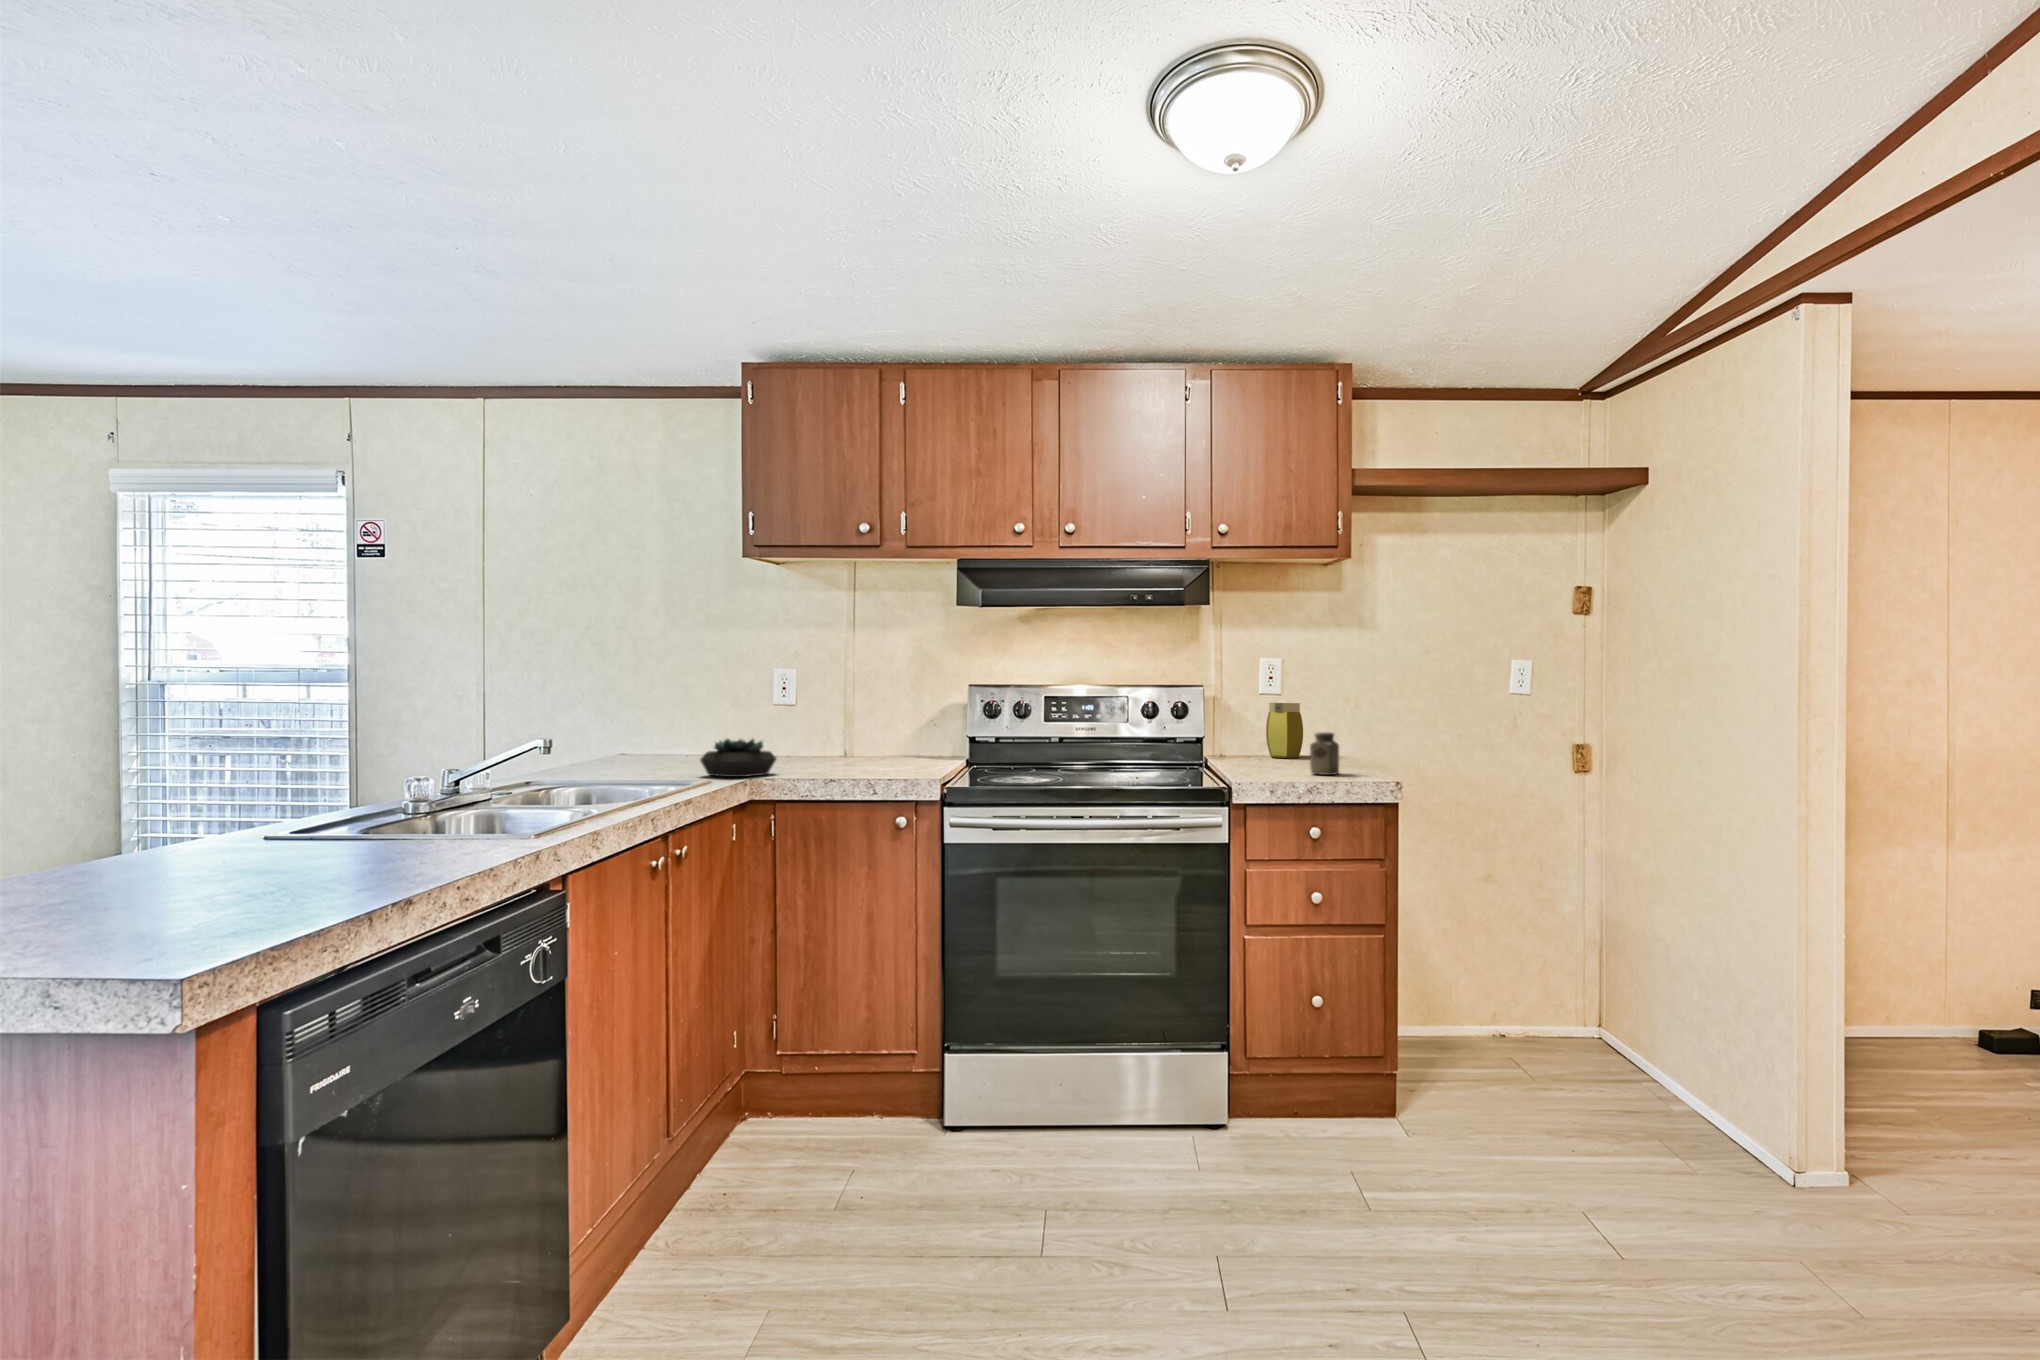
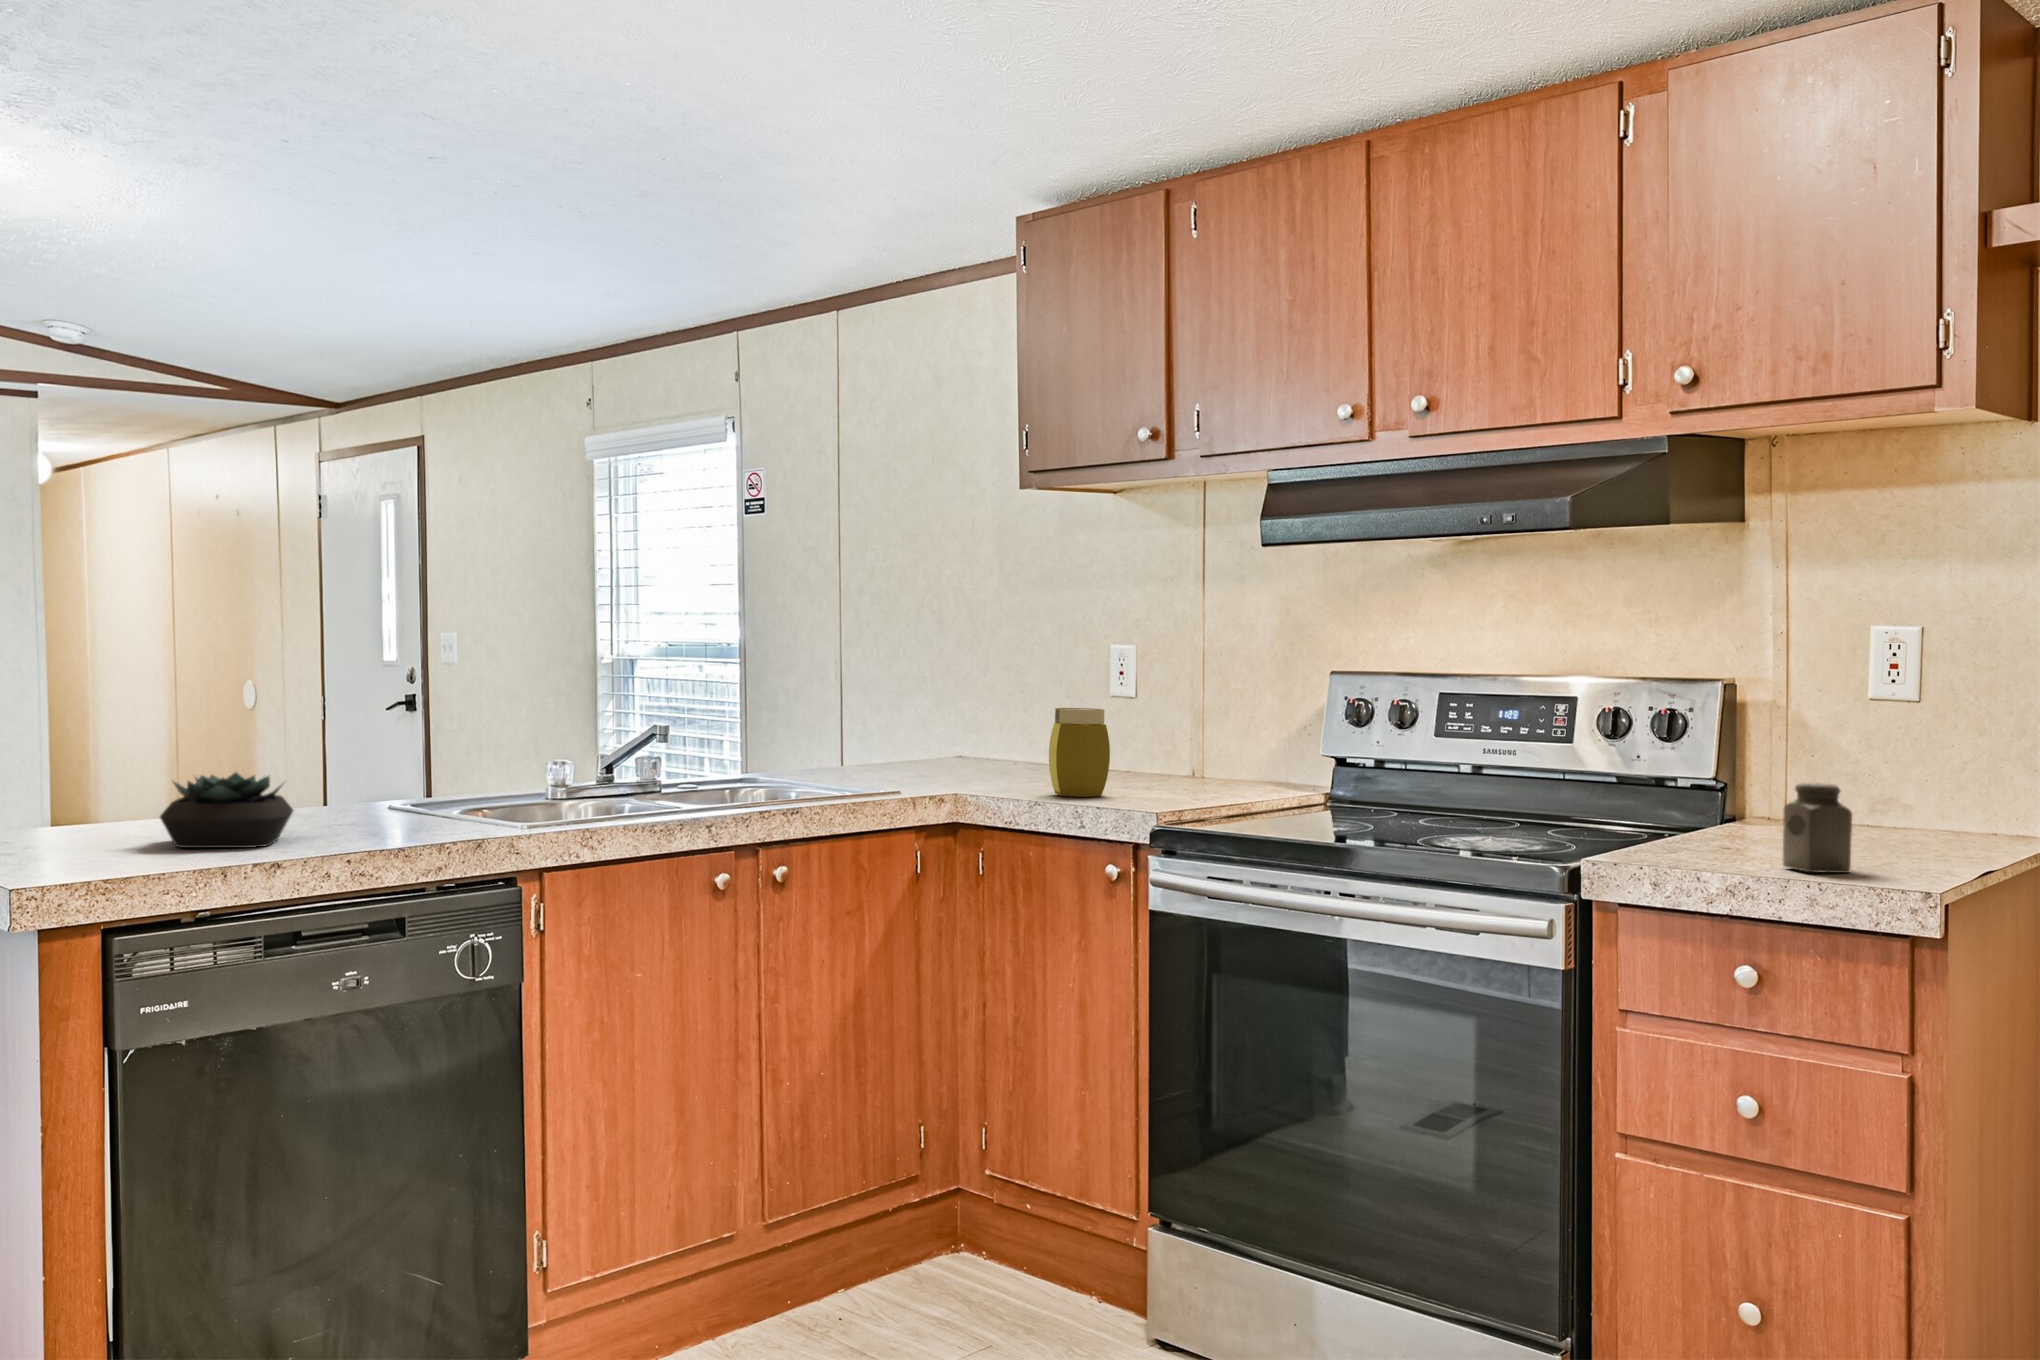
jar: present [1266,703,1303,758] -> present [1049,708,1110,797]
succulent plant: present [700,739,776,777] -> present [160,773,293,848]

